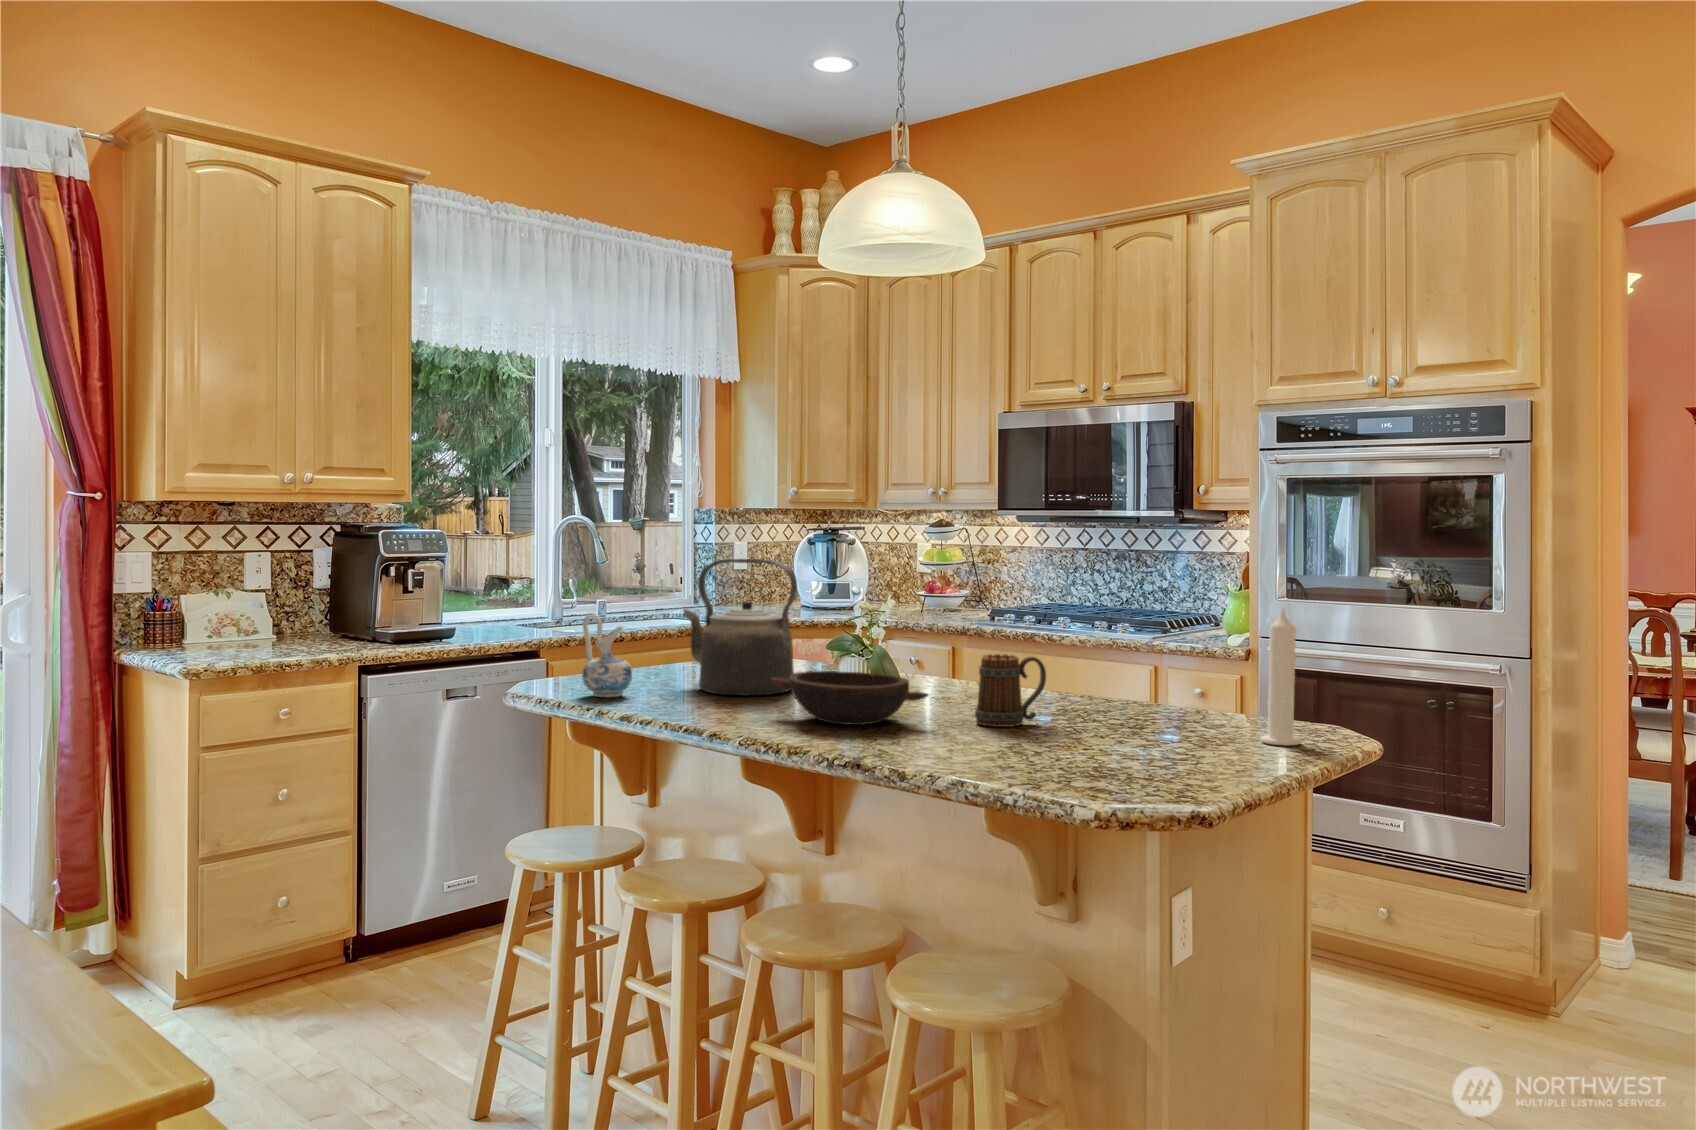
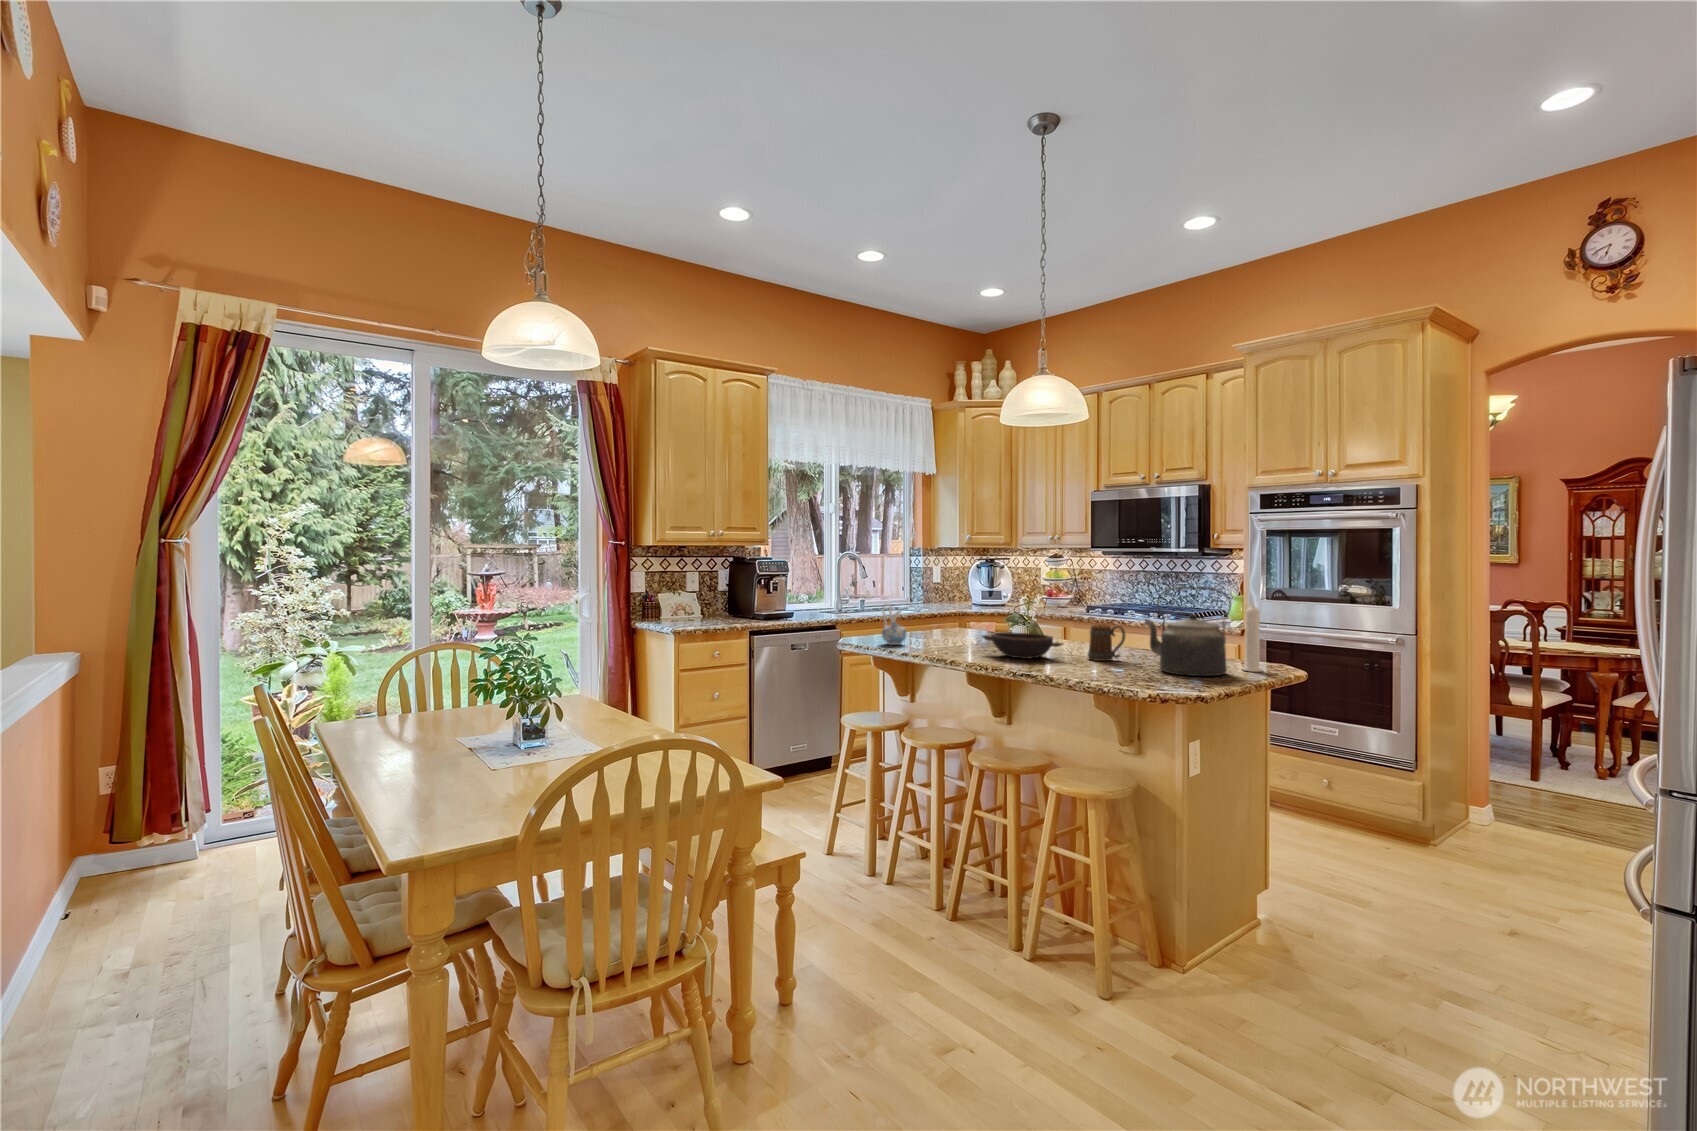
kettle: present [683,559,797,695] -> present [1145,587,1231,676]

